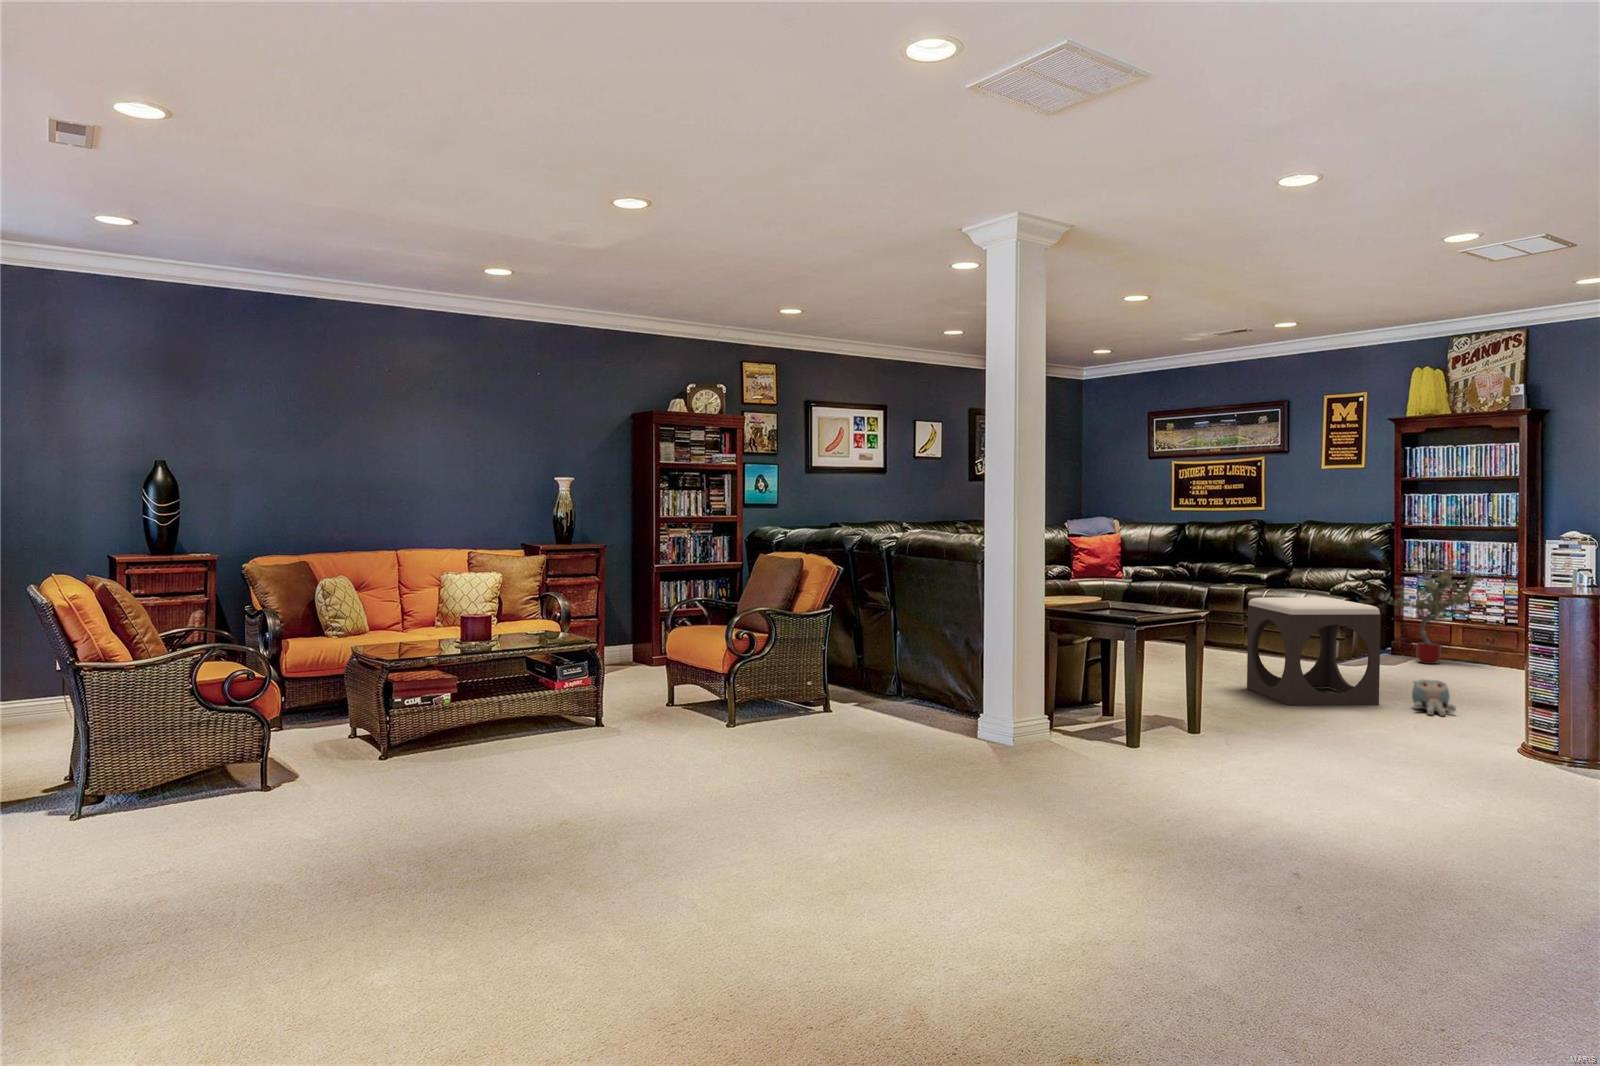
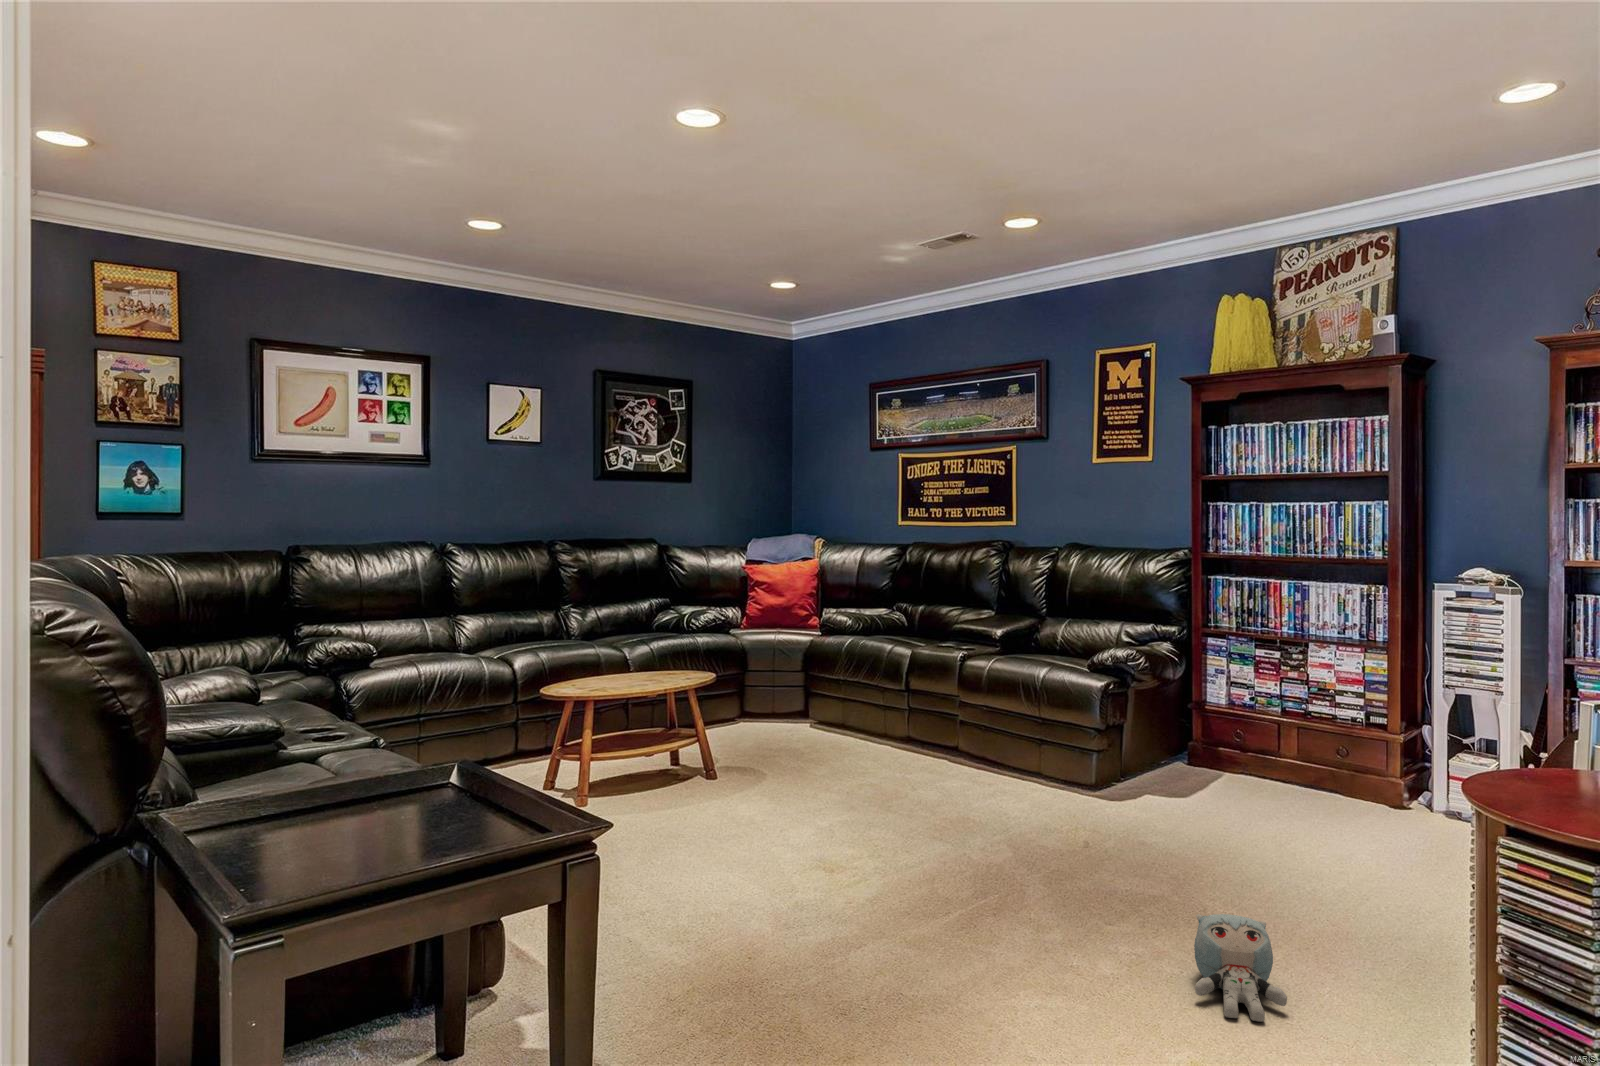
potted tree: present [1388,558,1476,664] -> none [1178,611,1323,794]
footstool: present [1247,597,1381,705] -> none [886,709,1130,977]

